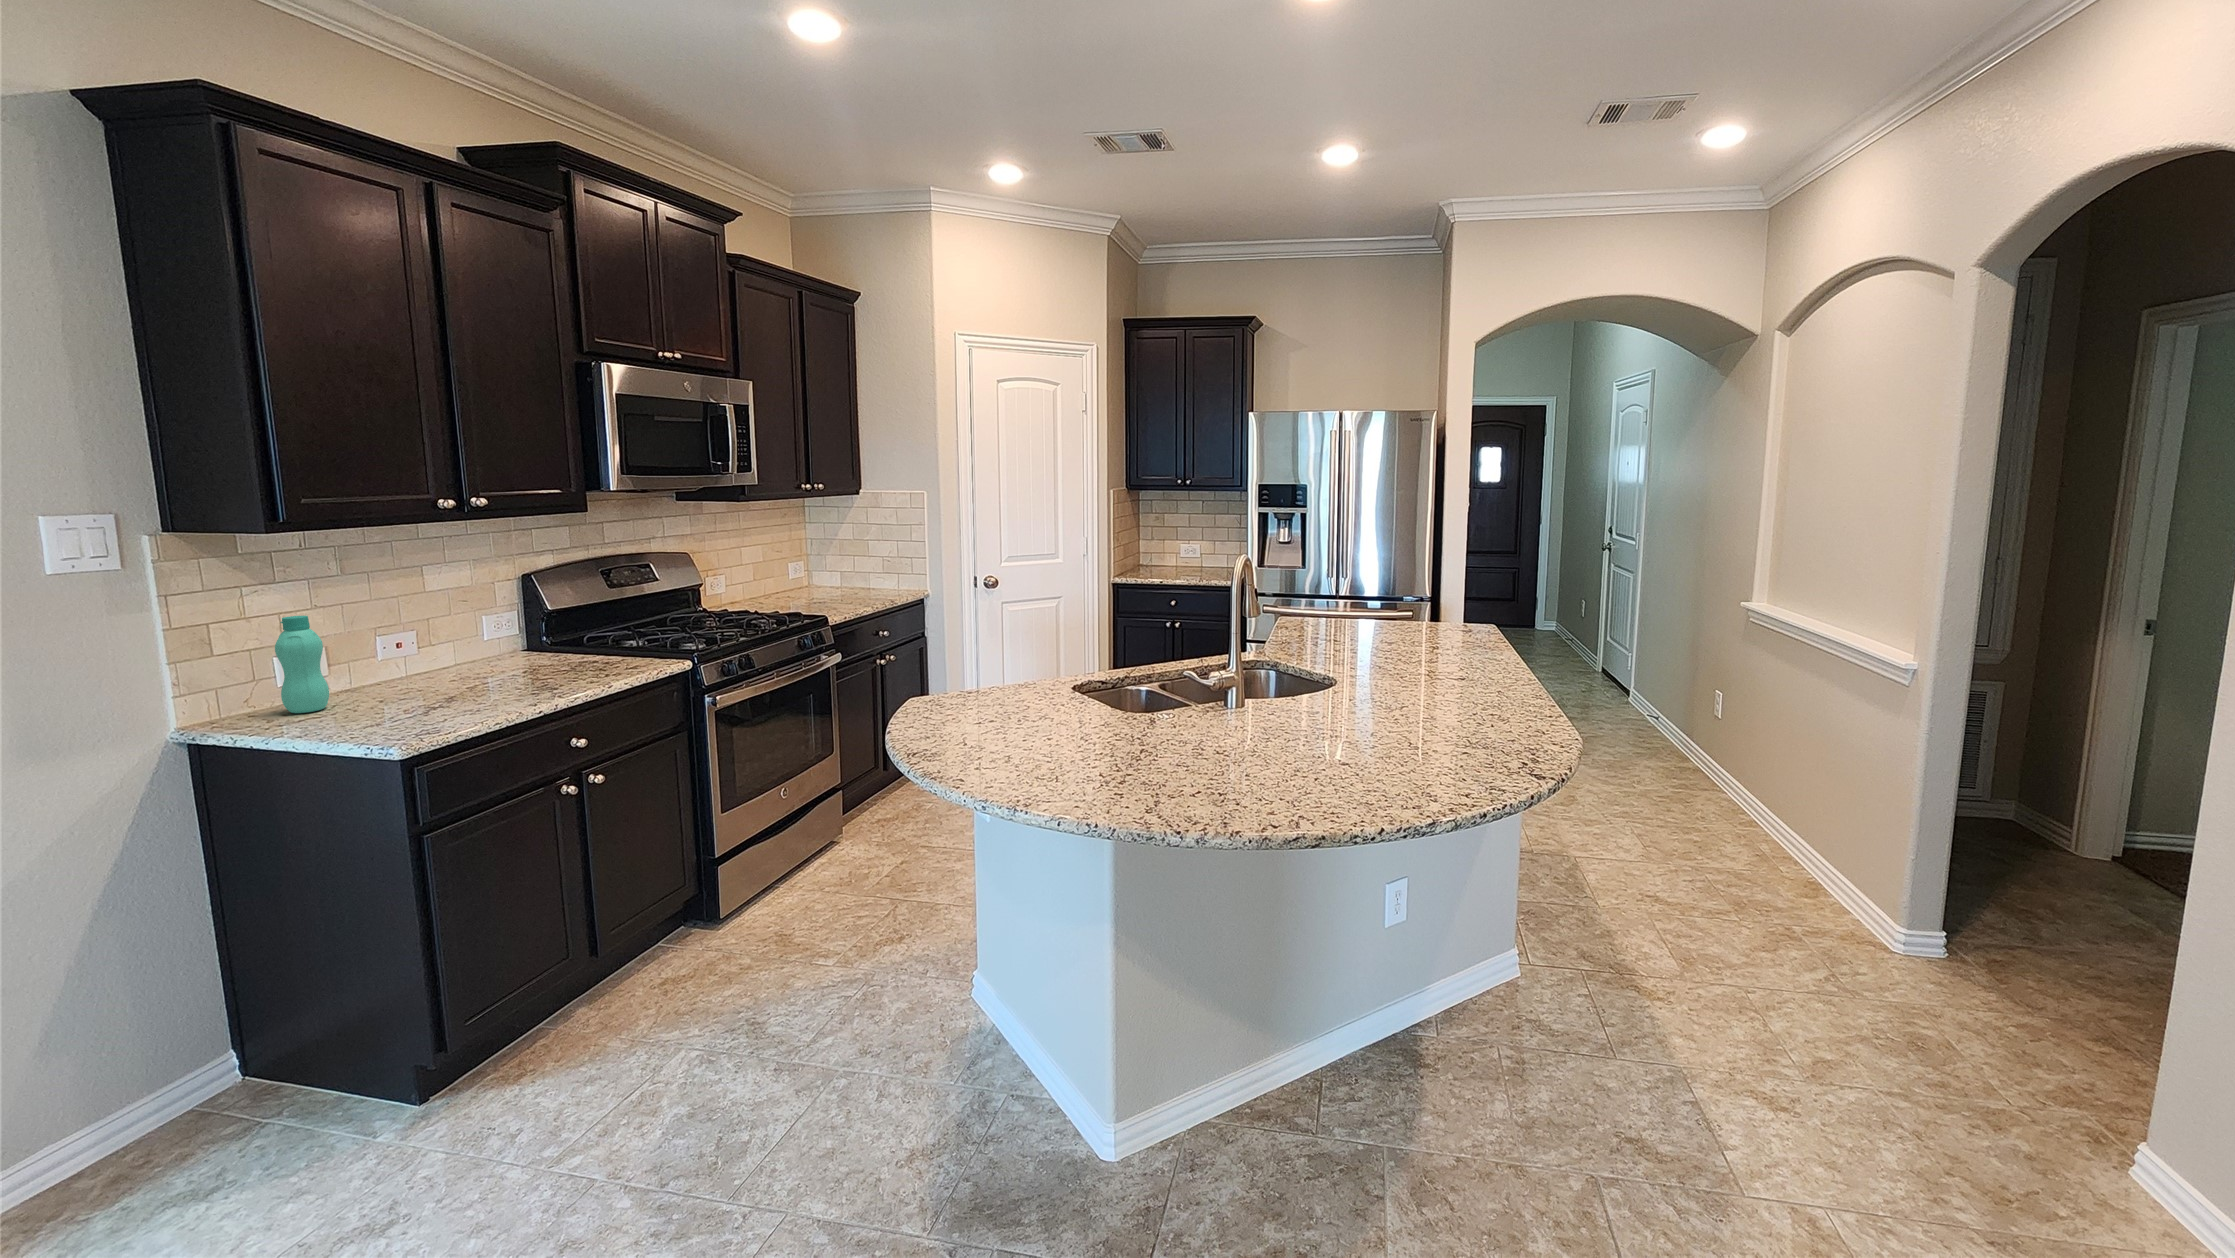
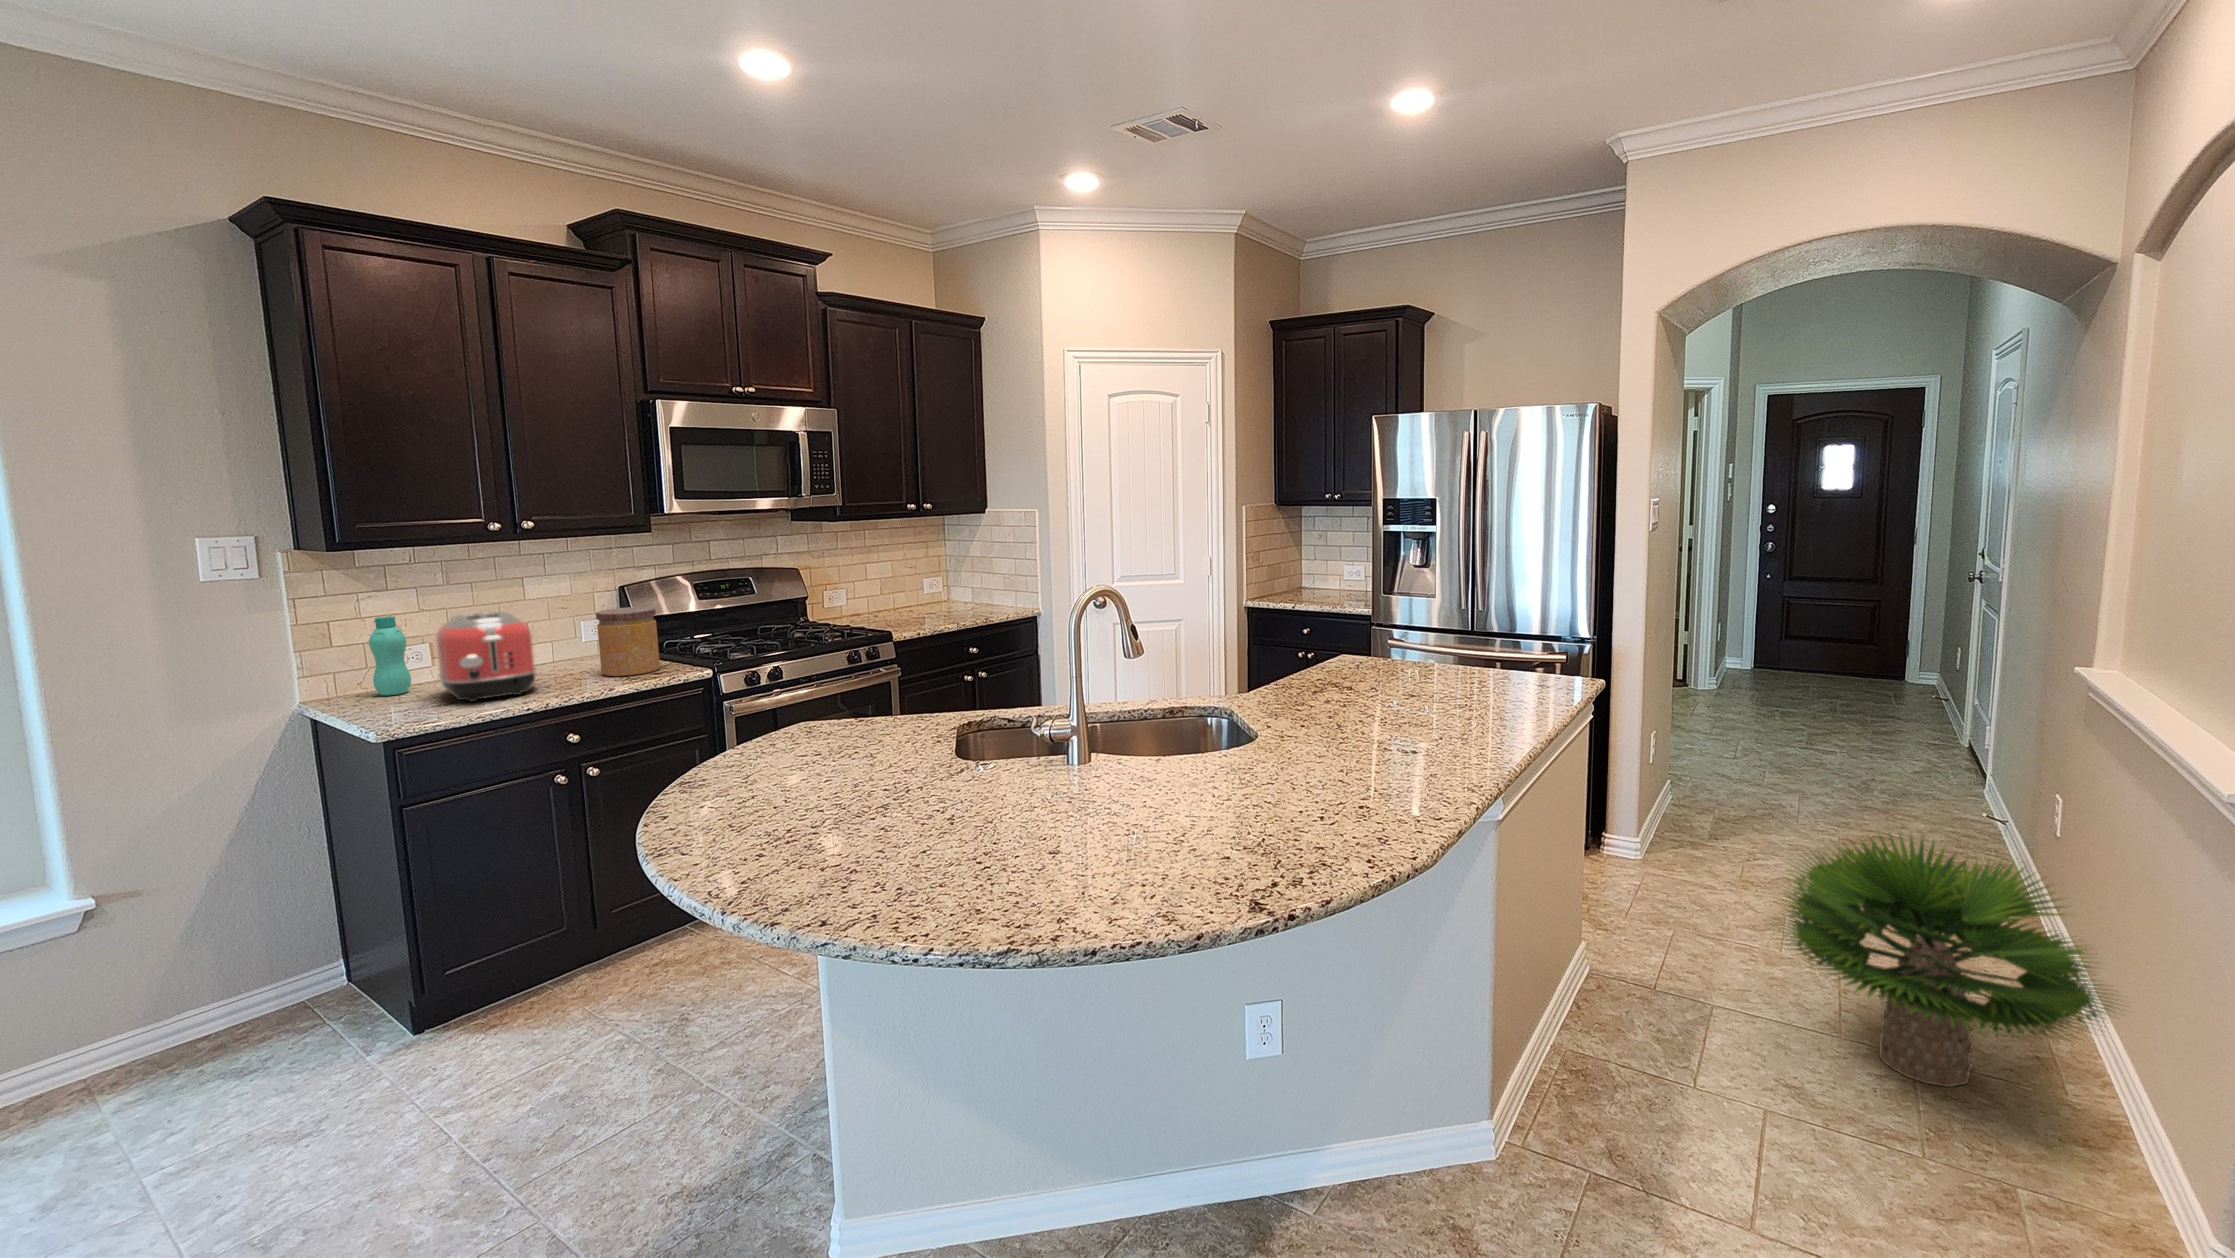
jar: none [560,595,634,673] -> present [596,607,660,676]
toaster: none [384,605,524,710] -> present [436,612,536,702]
potted plant: none [1605,714,1818,878] -> present [1773,834,2114,1087]

